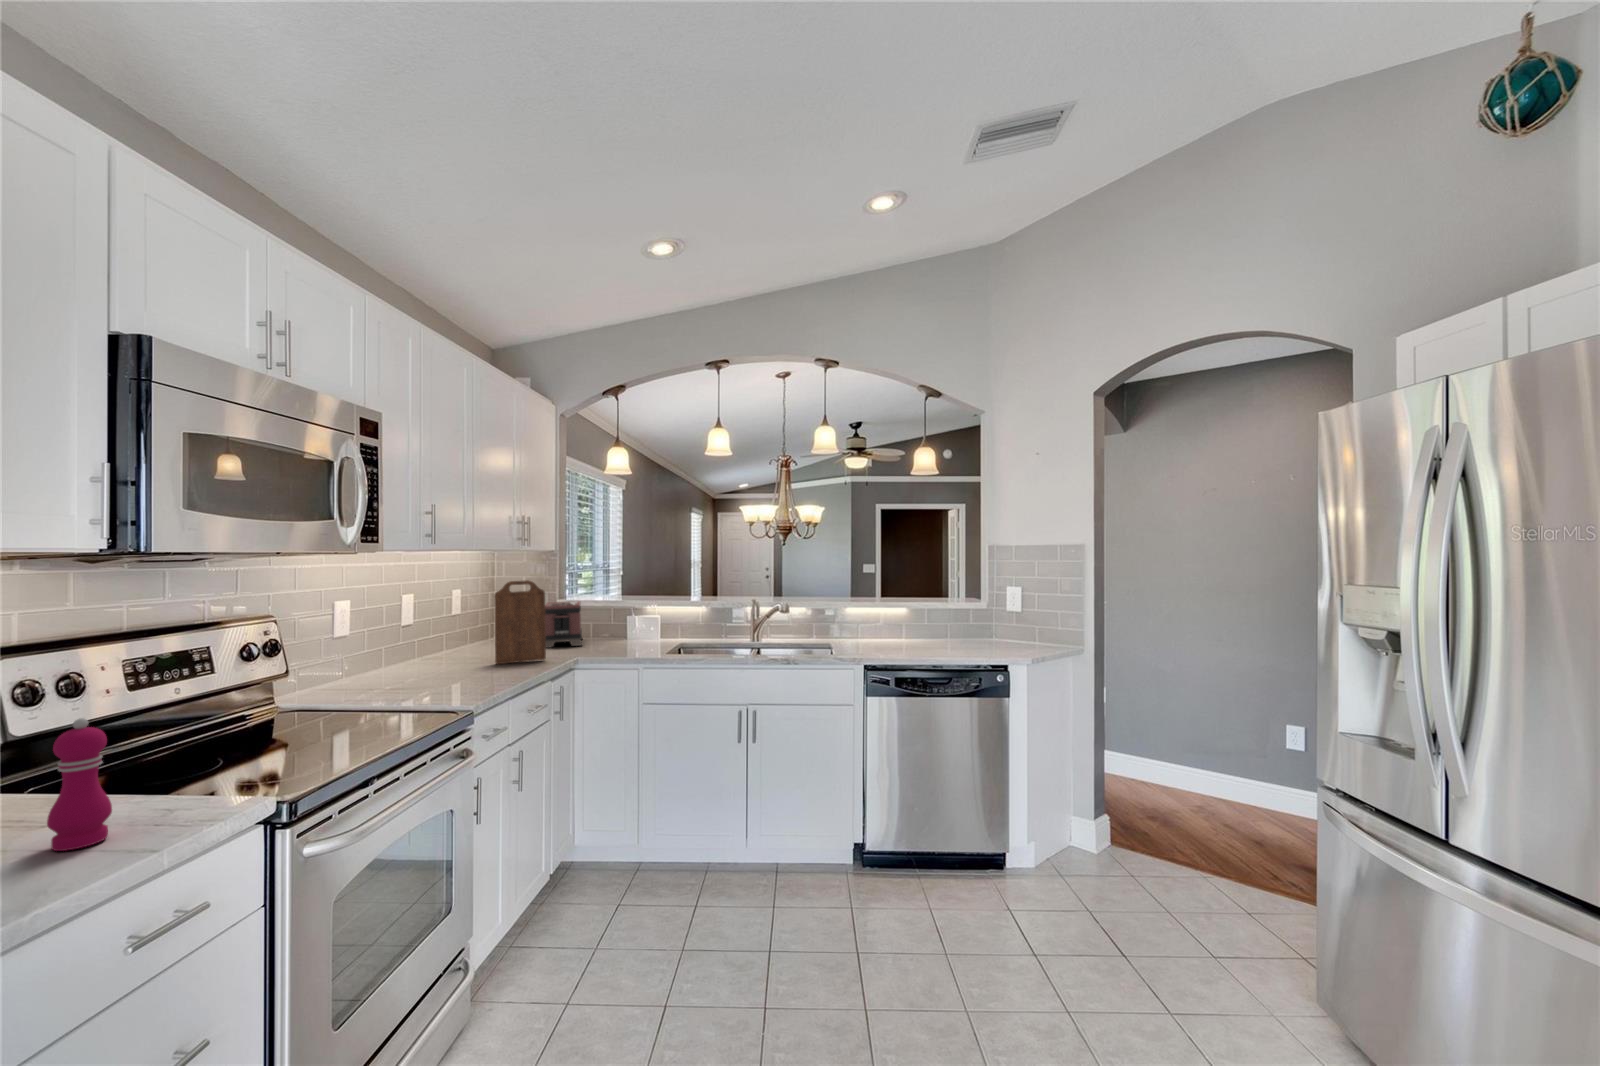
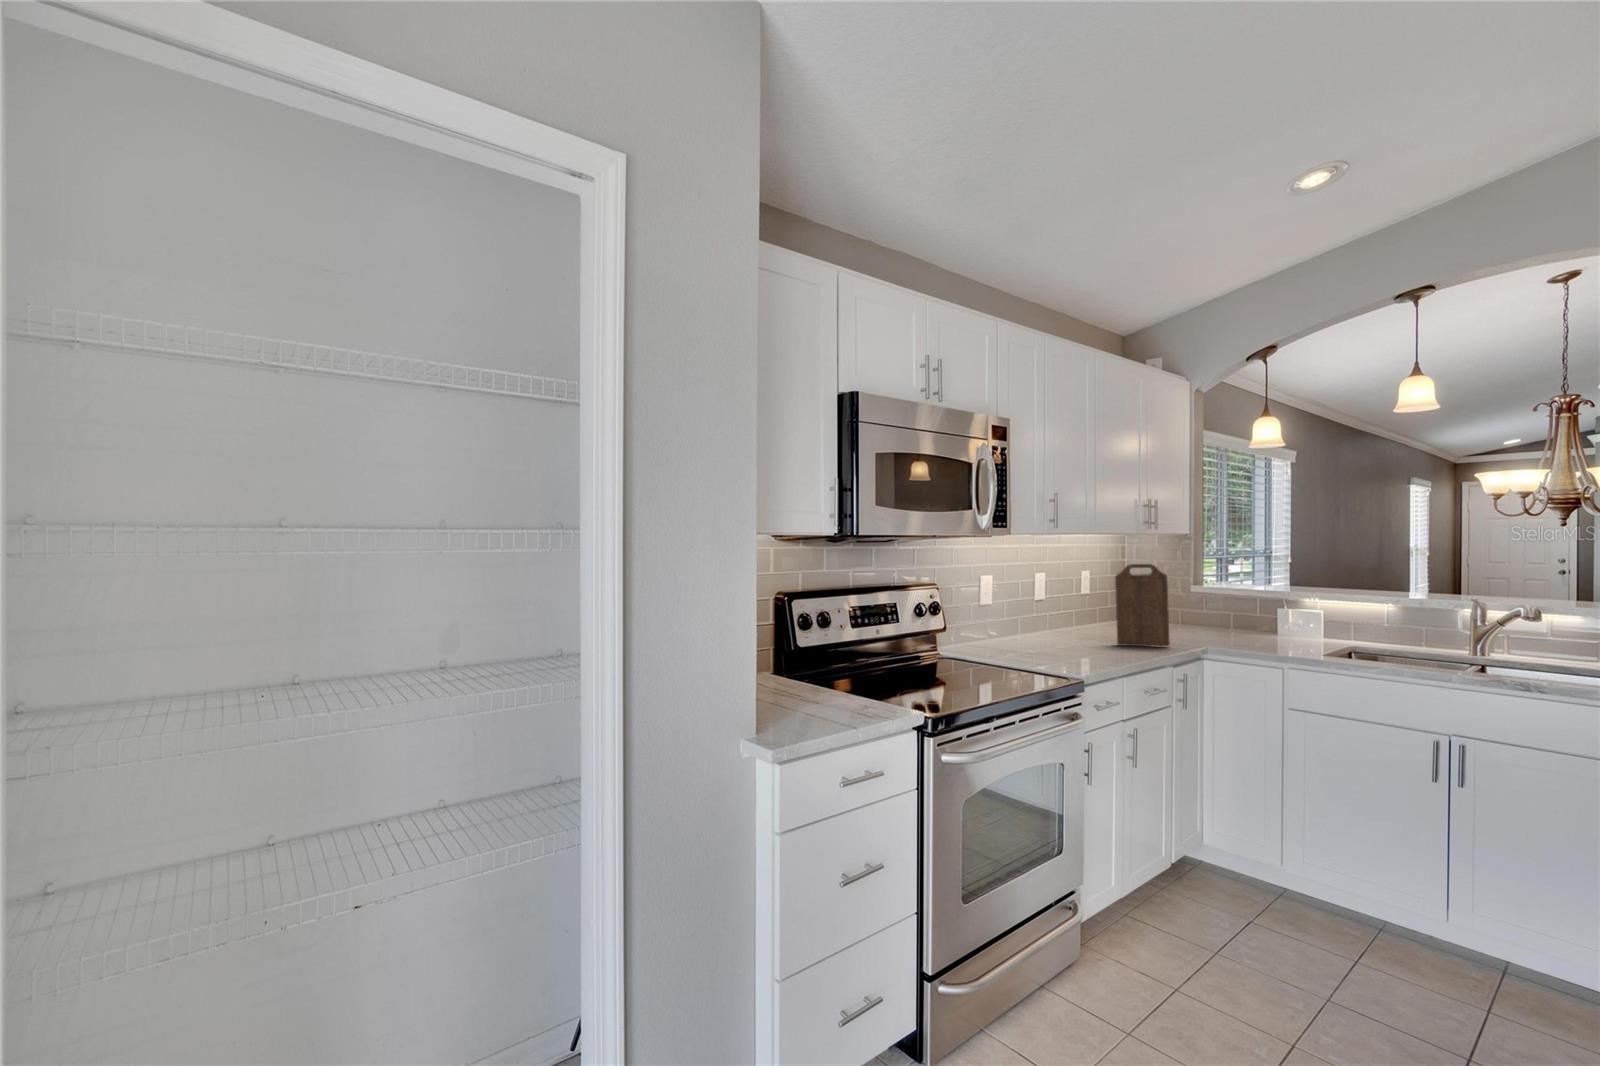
toaster: present [545,601,582,648] -> none [1172,589,1223,637]
pepper mill: present [47,718,112,851] -> none [816,636,843,714]

